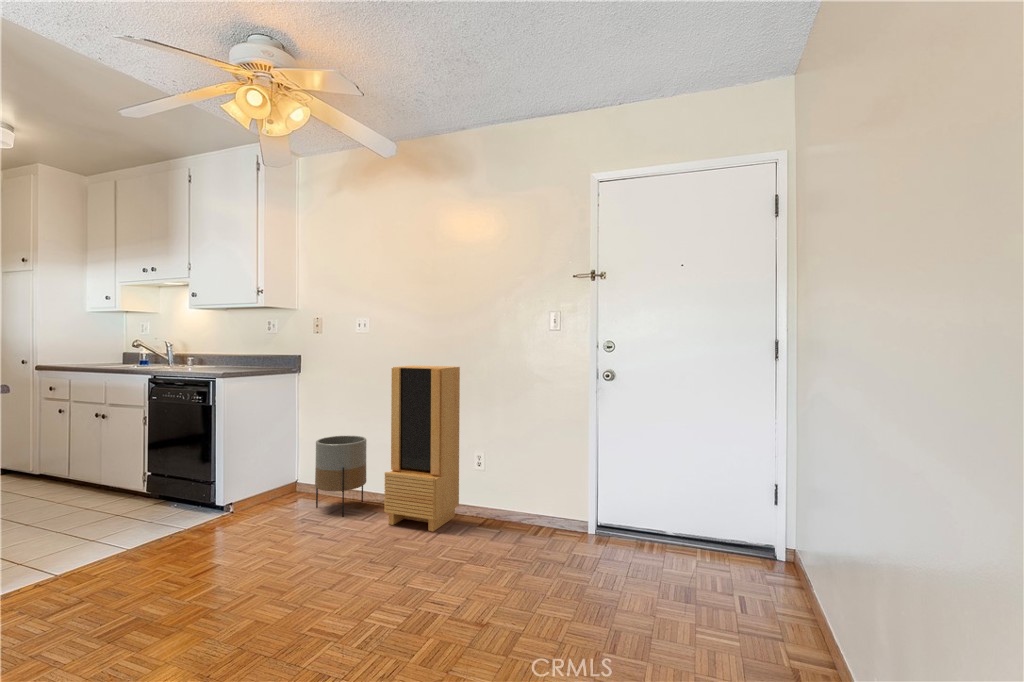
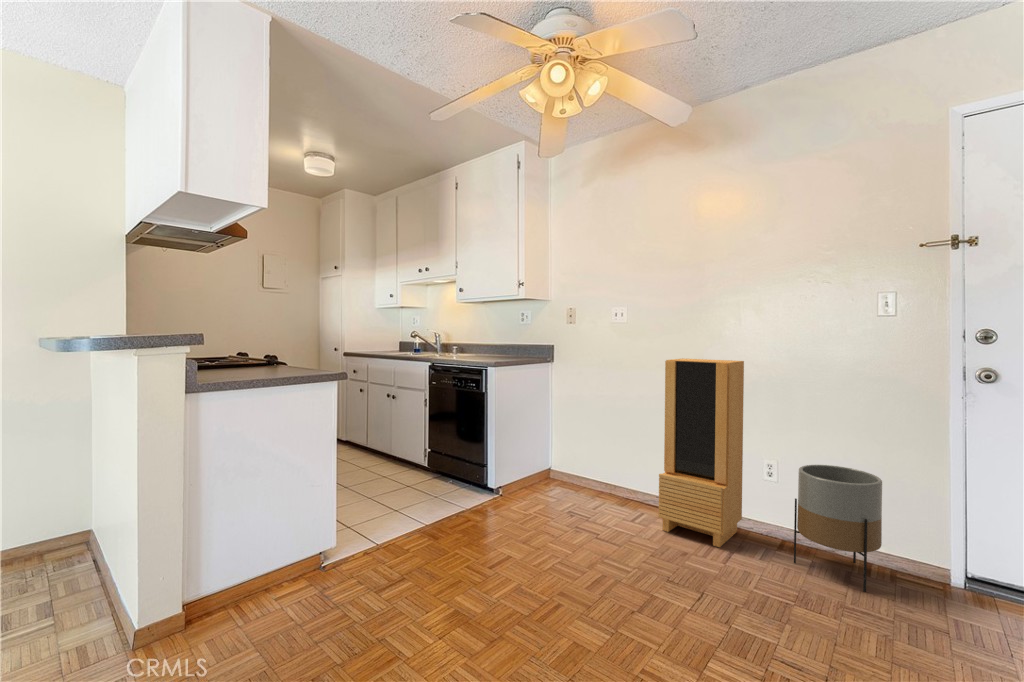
planter: present [315,436,367,517] -> present [794,465,882,592]

